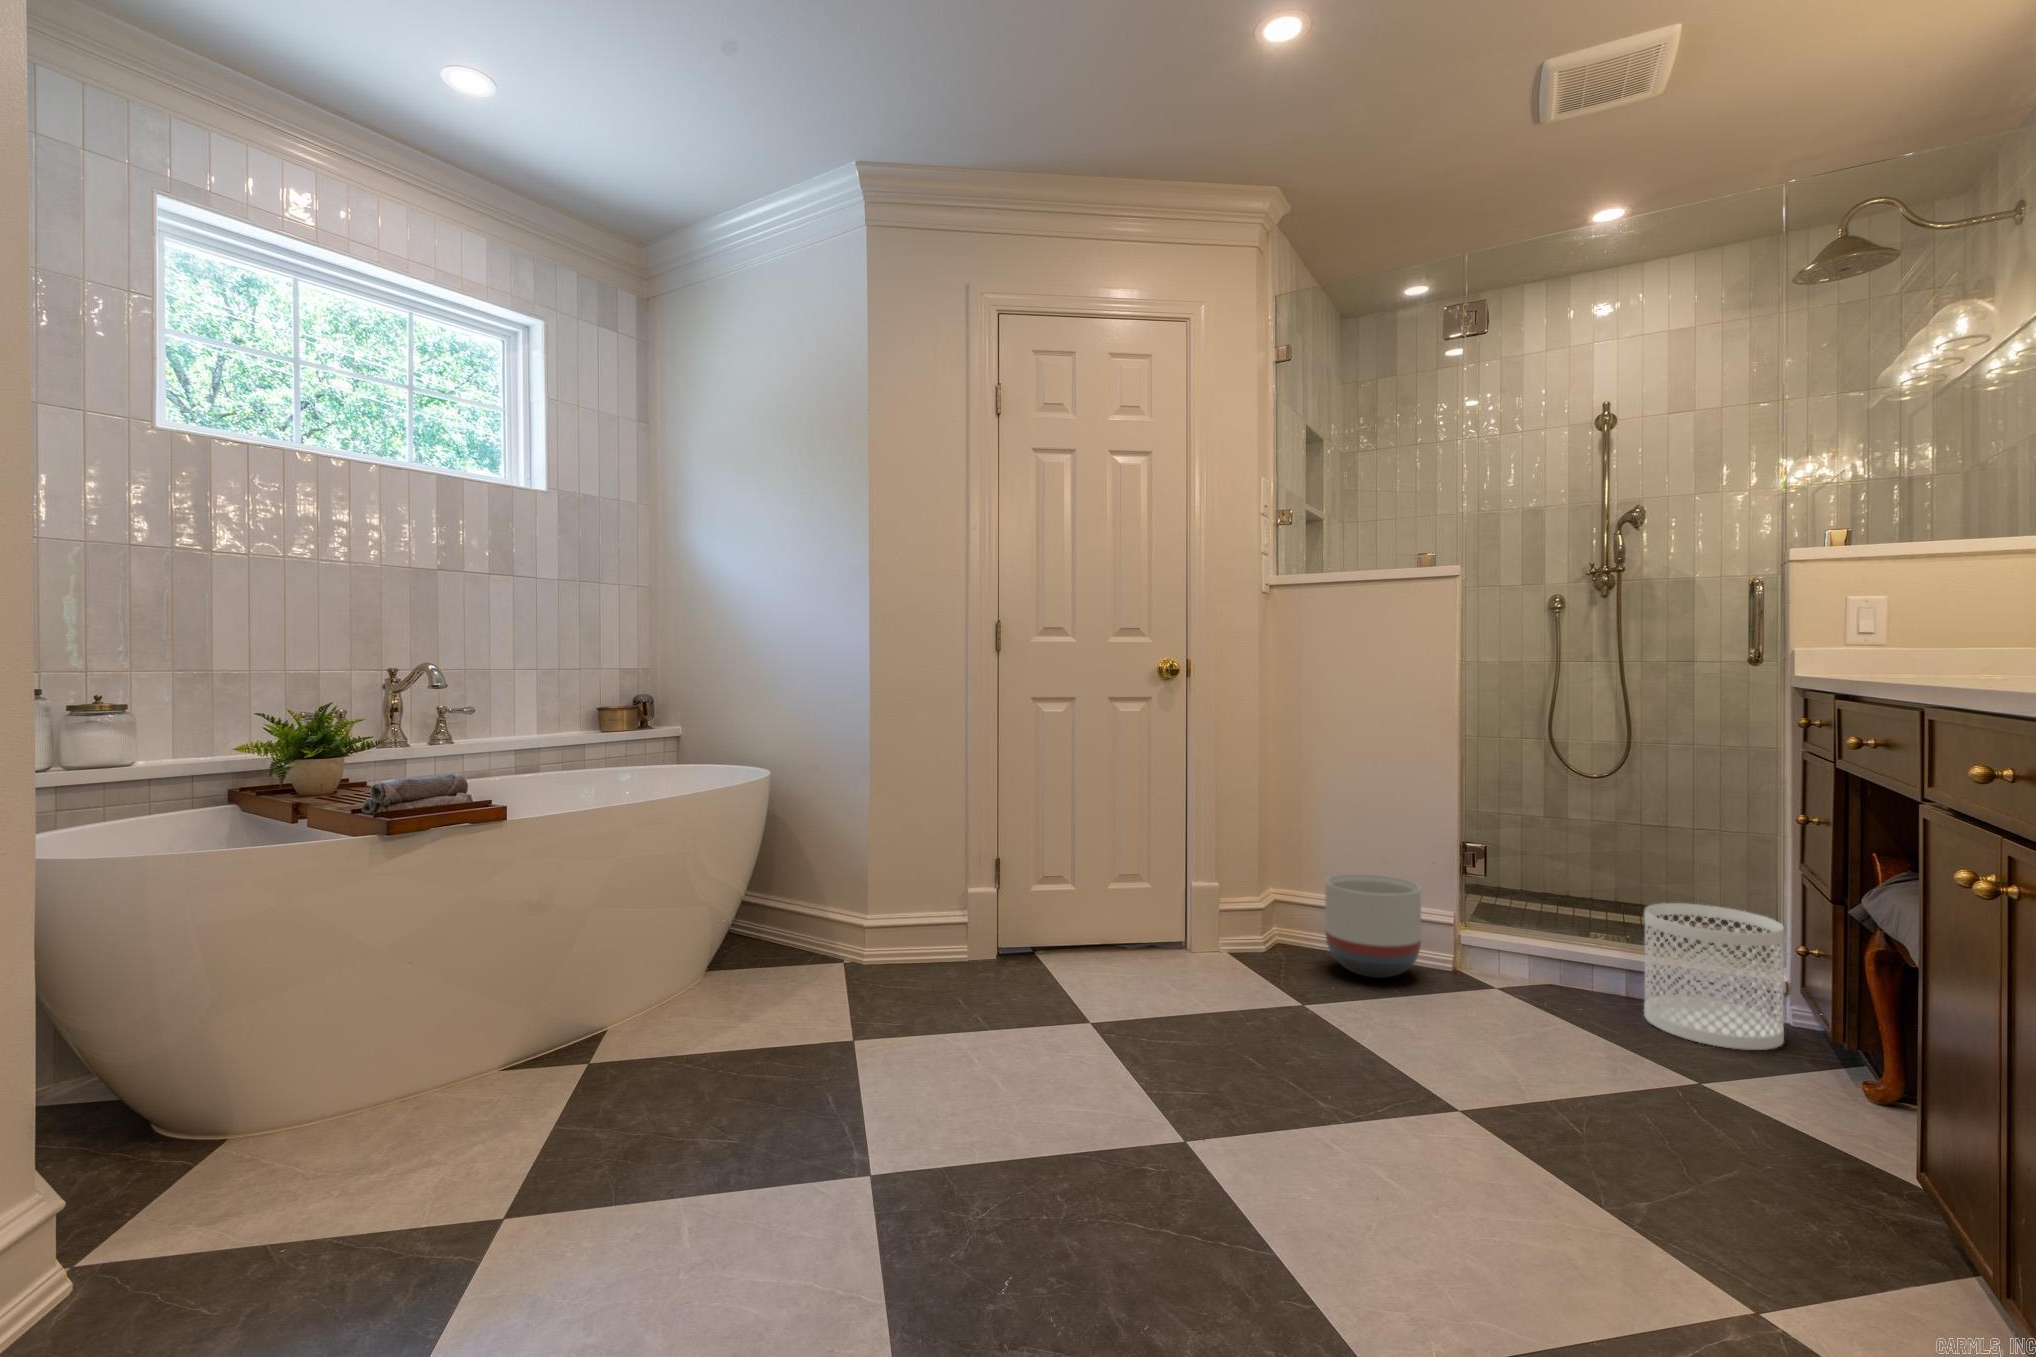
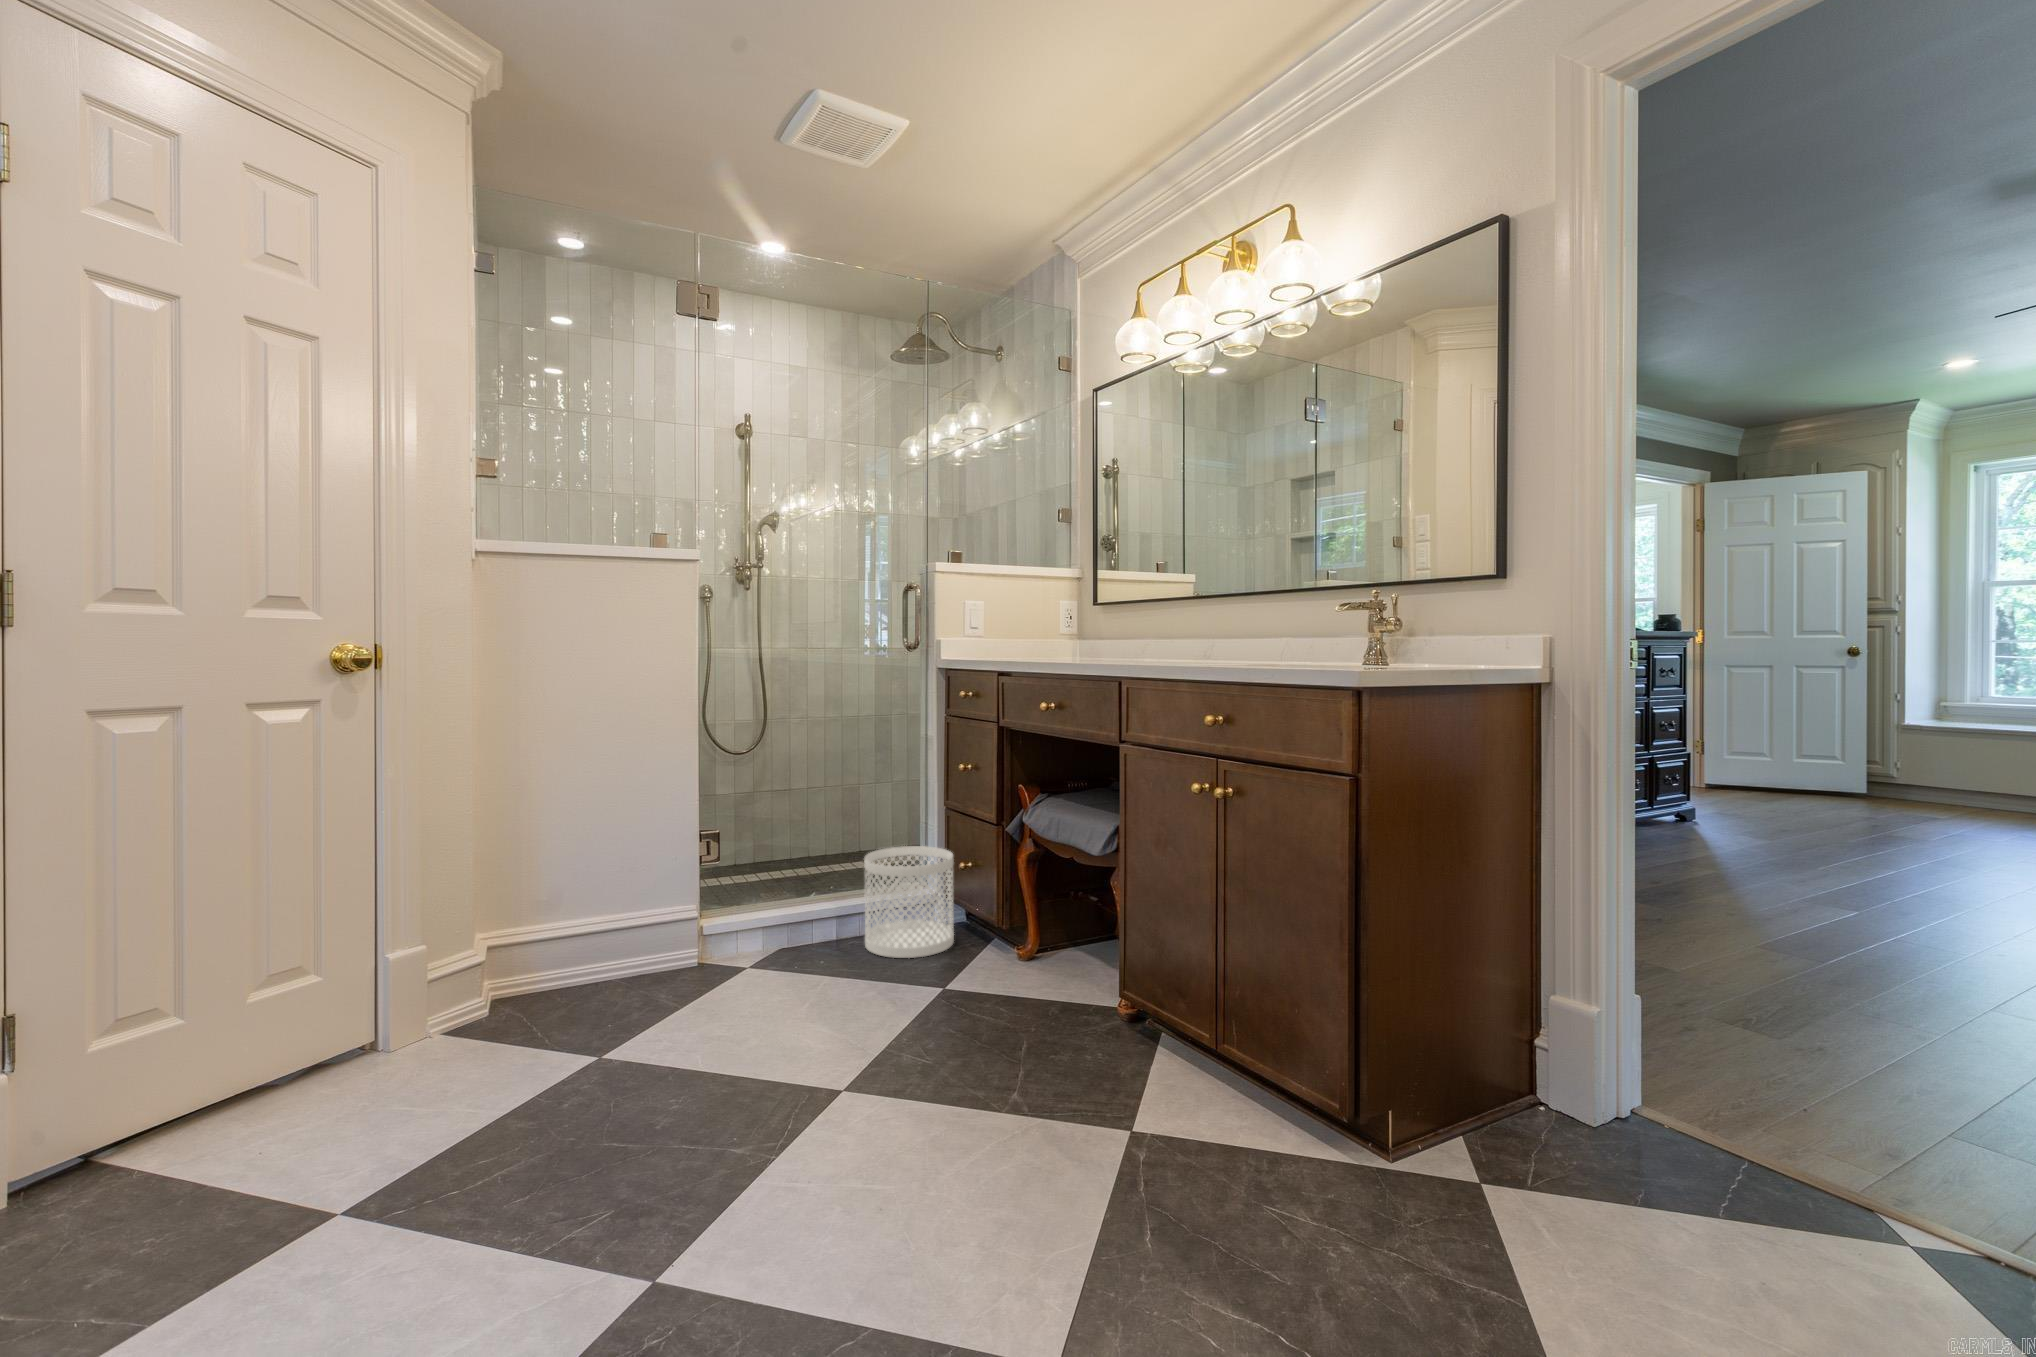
planter: present [1325,874,1421,978] -> none [576,883,684,1000]

